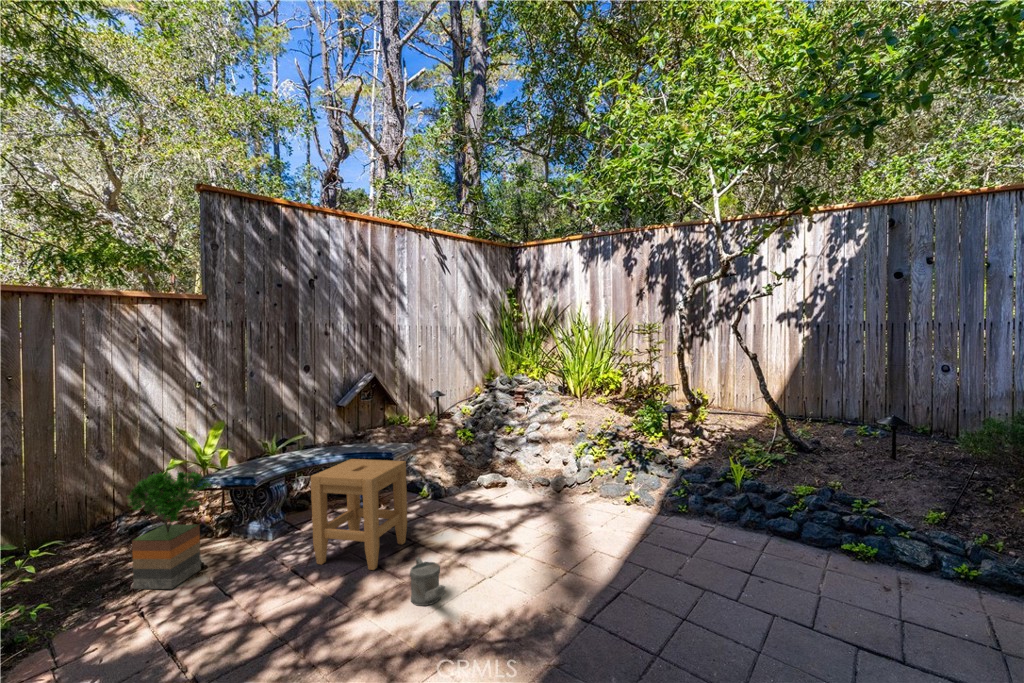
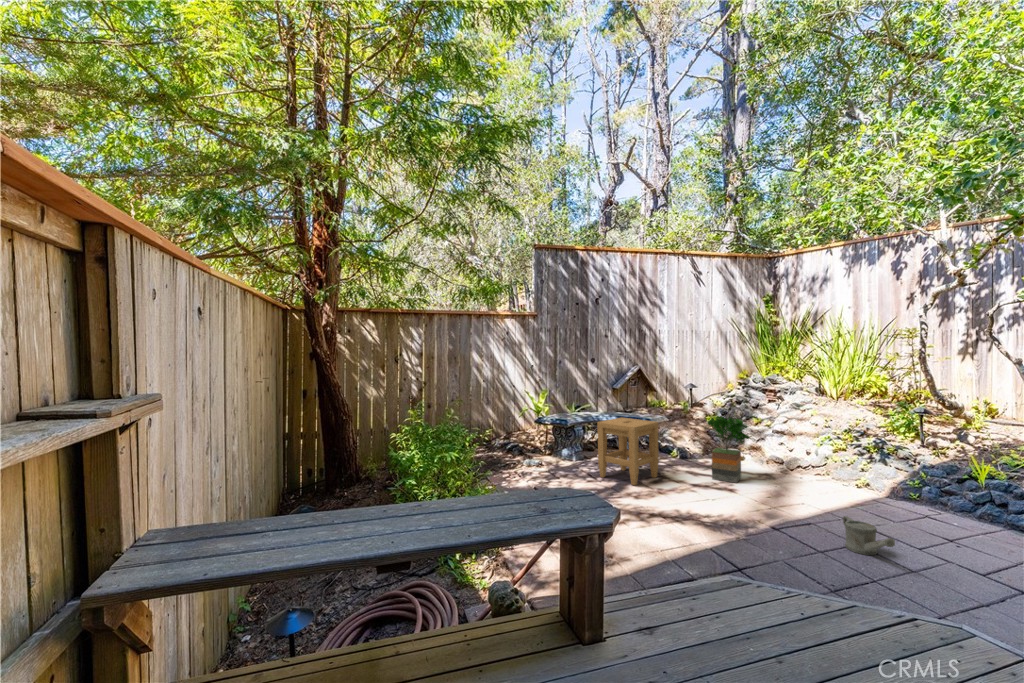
potted tree: present [128,471,211,589] -> present [707,417,749,483]
watering can: present [410,557,445,606] -> present [843,516,895,555]

